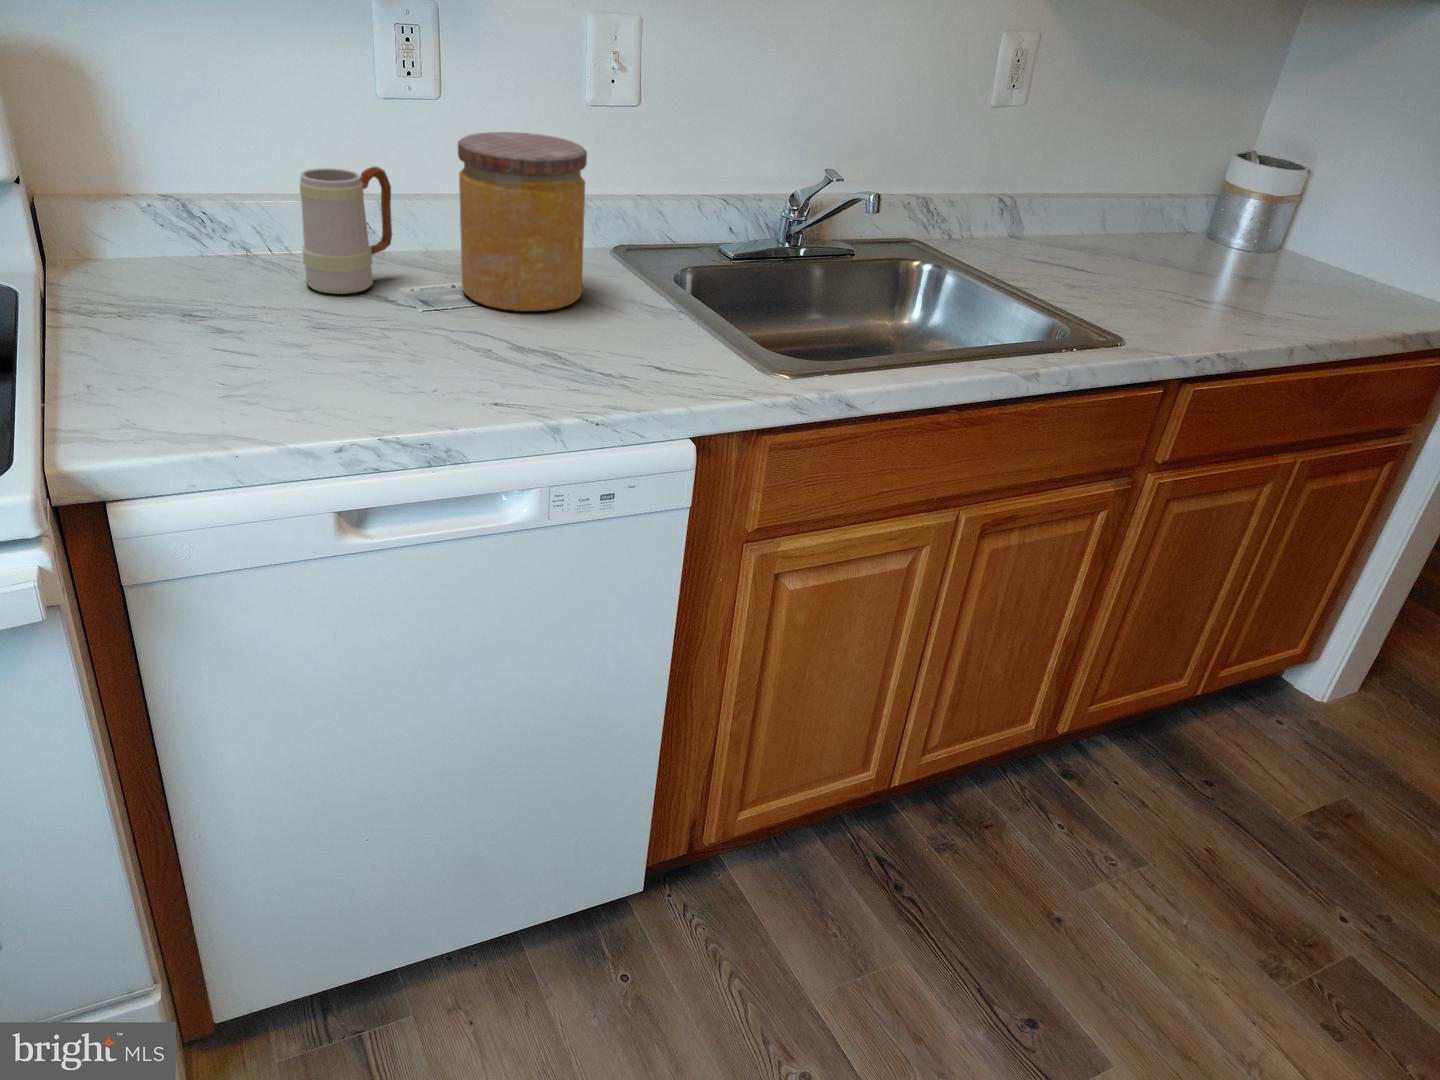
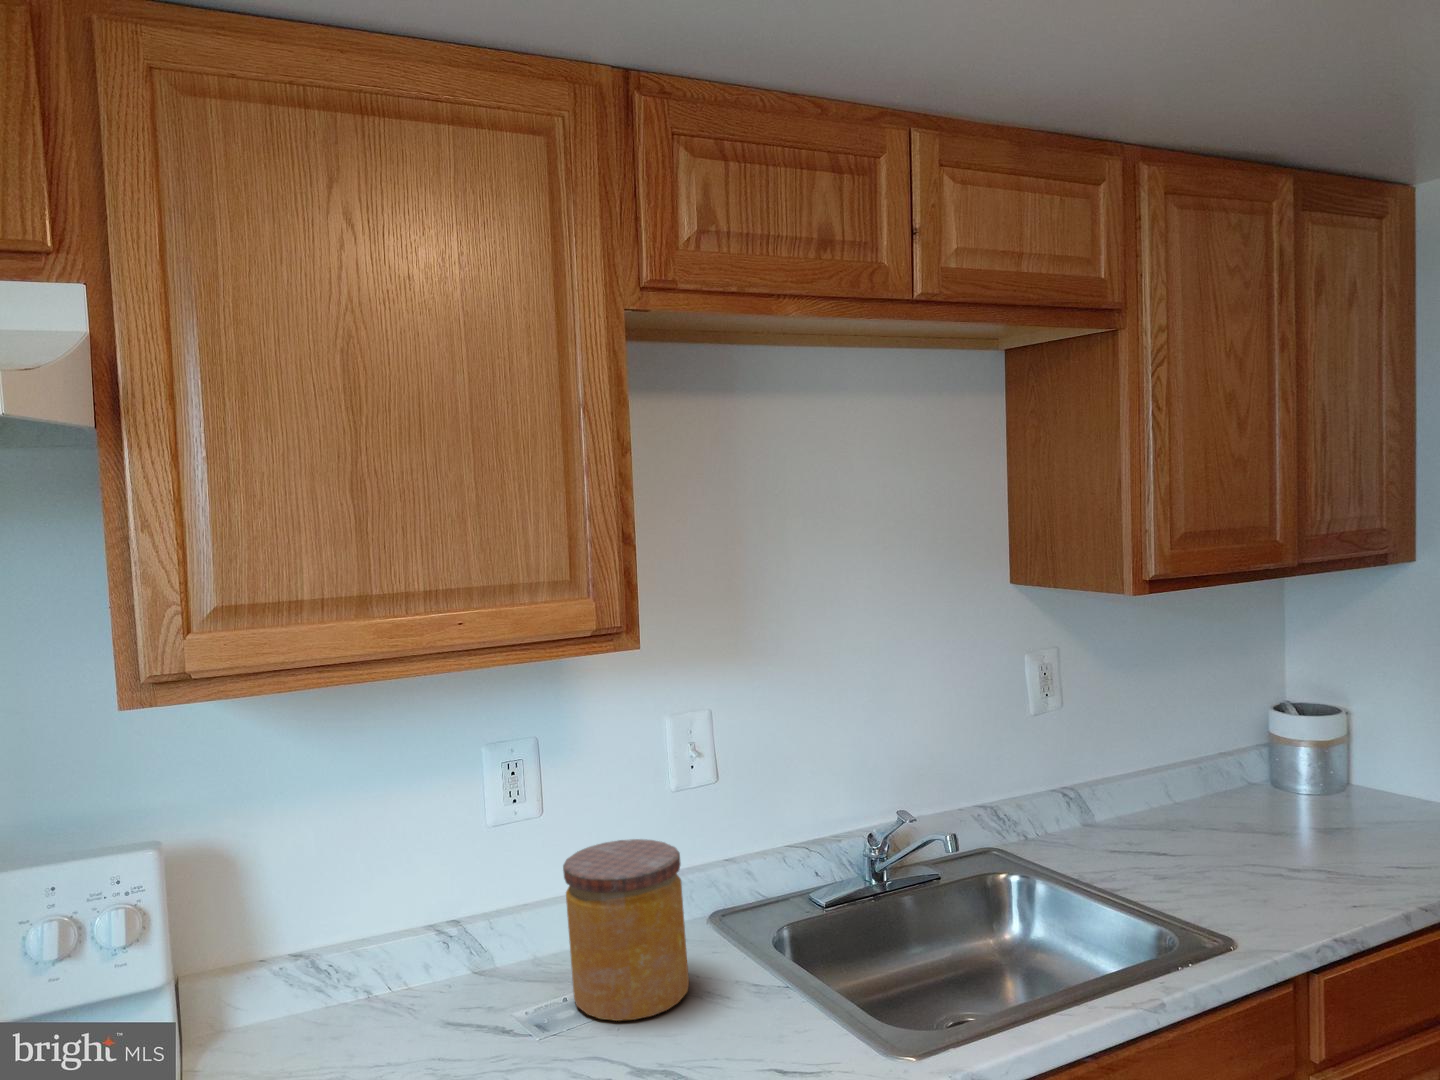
mug: present [300,167,392,294] -> none [422,898,506,1032]

